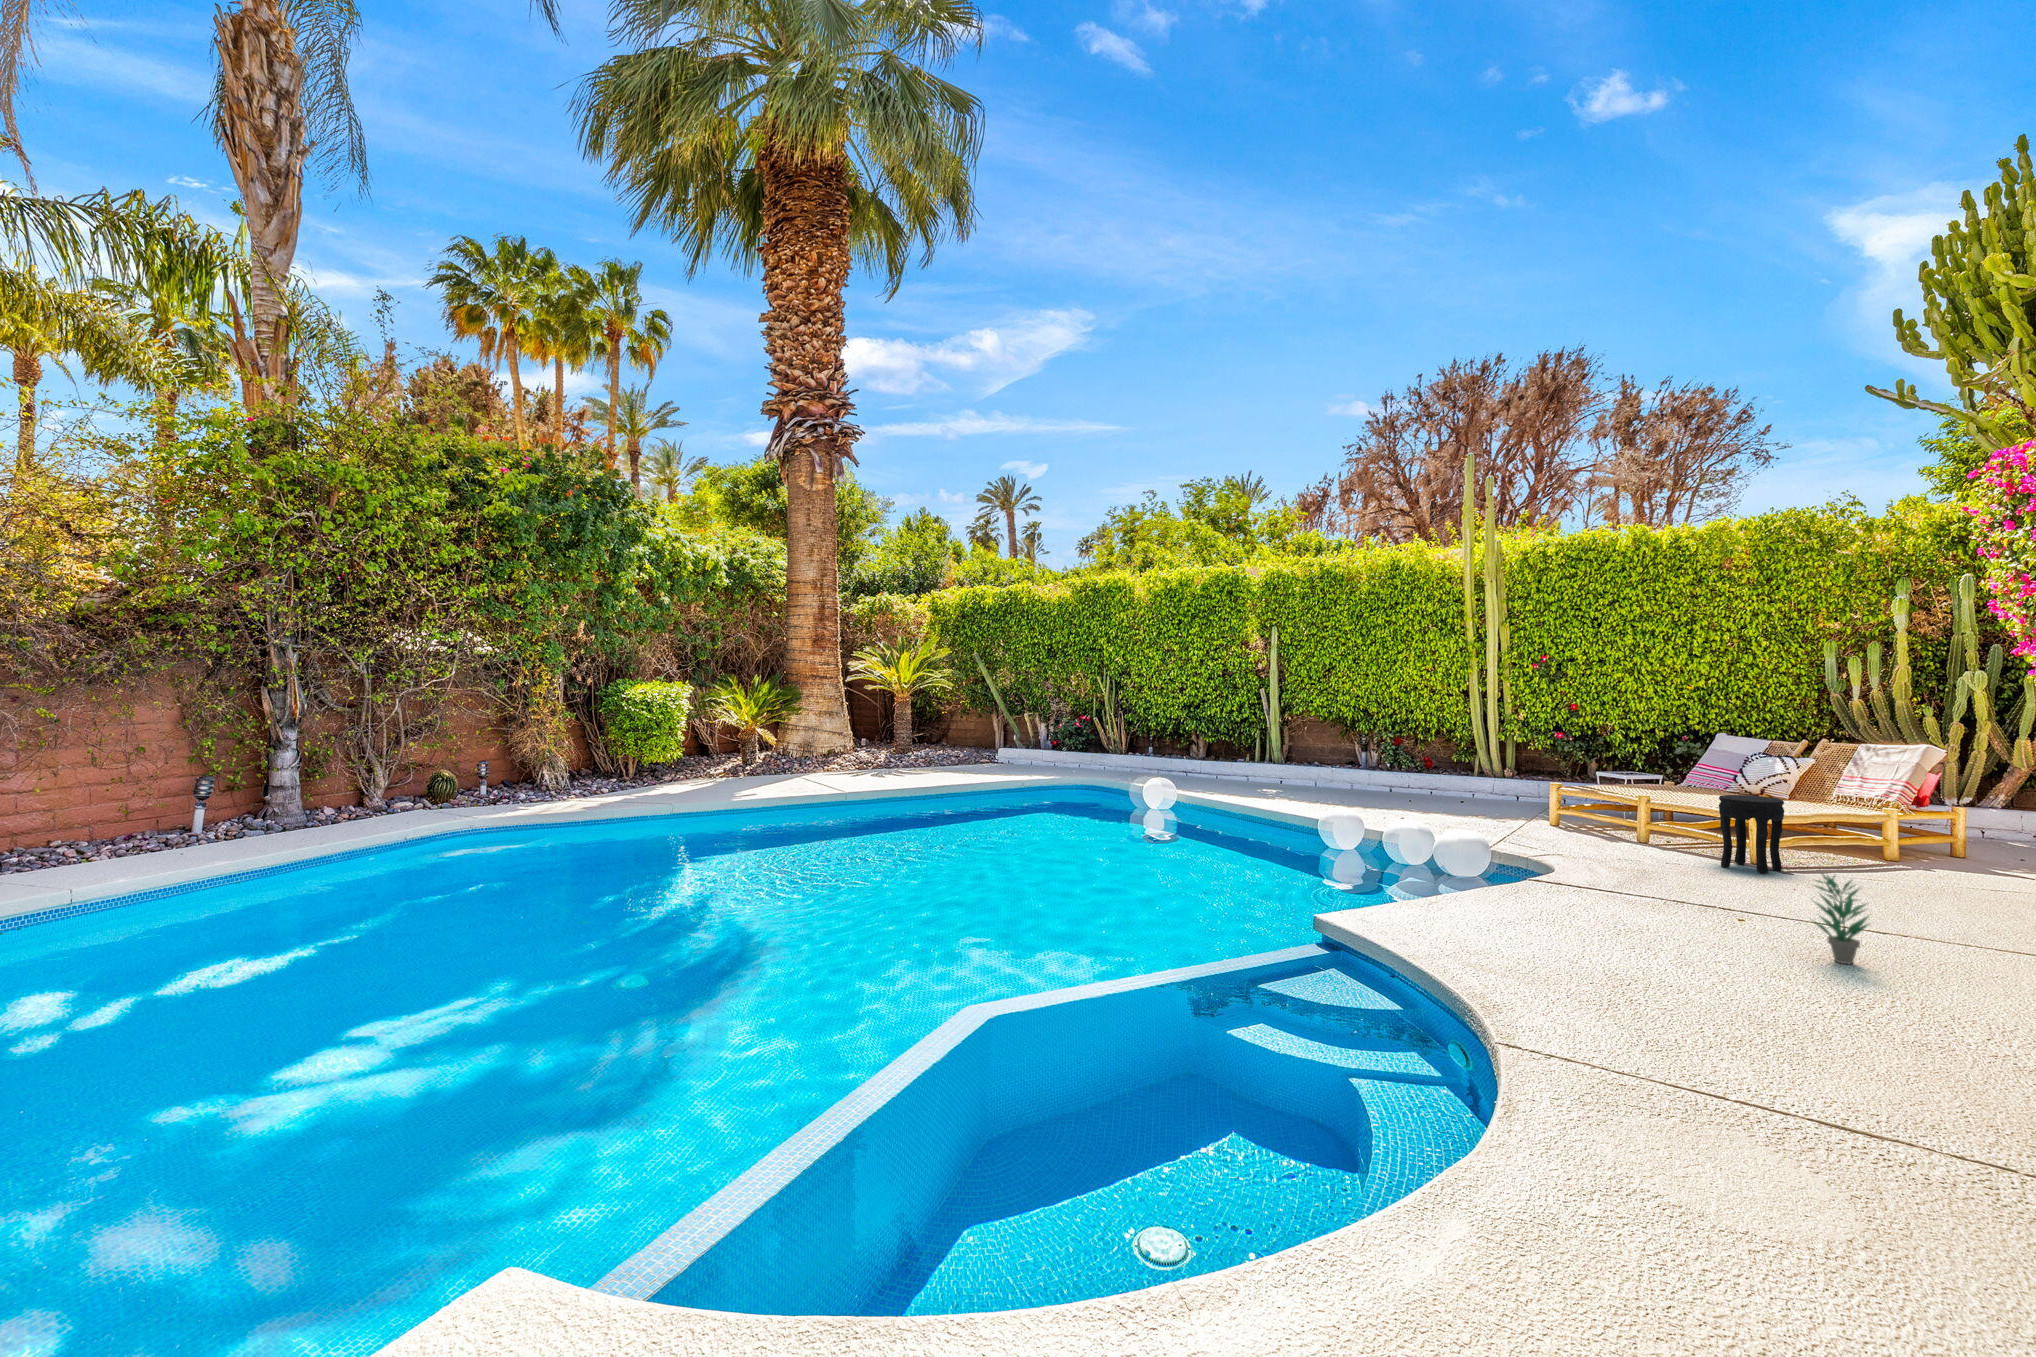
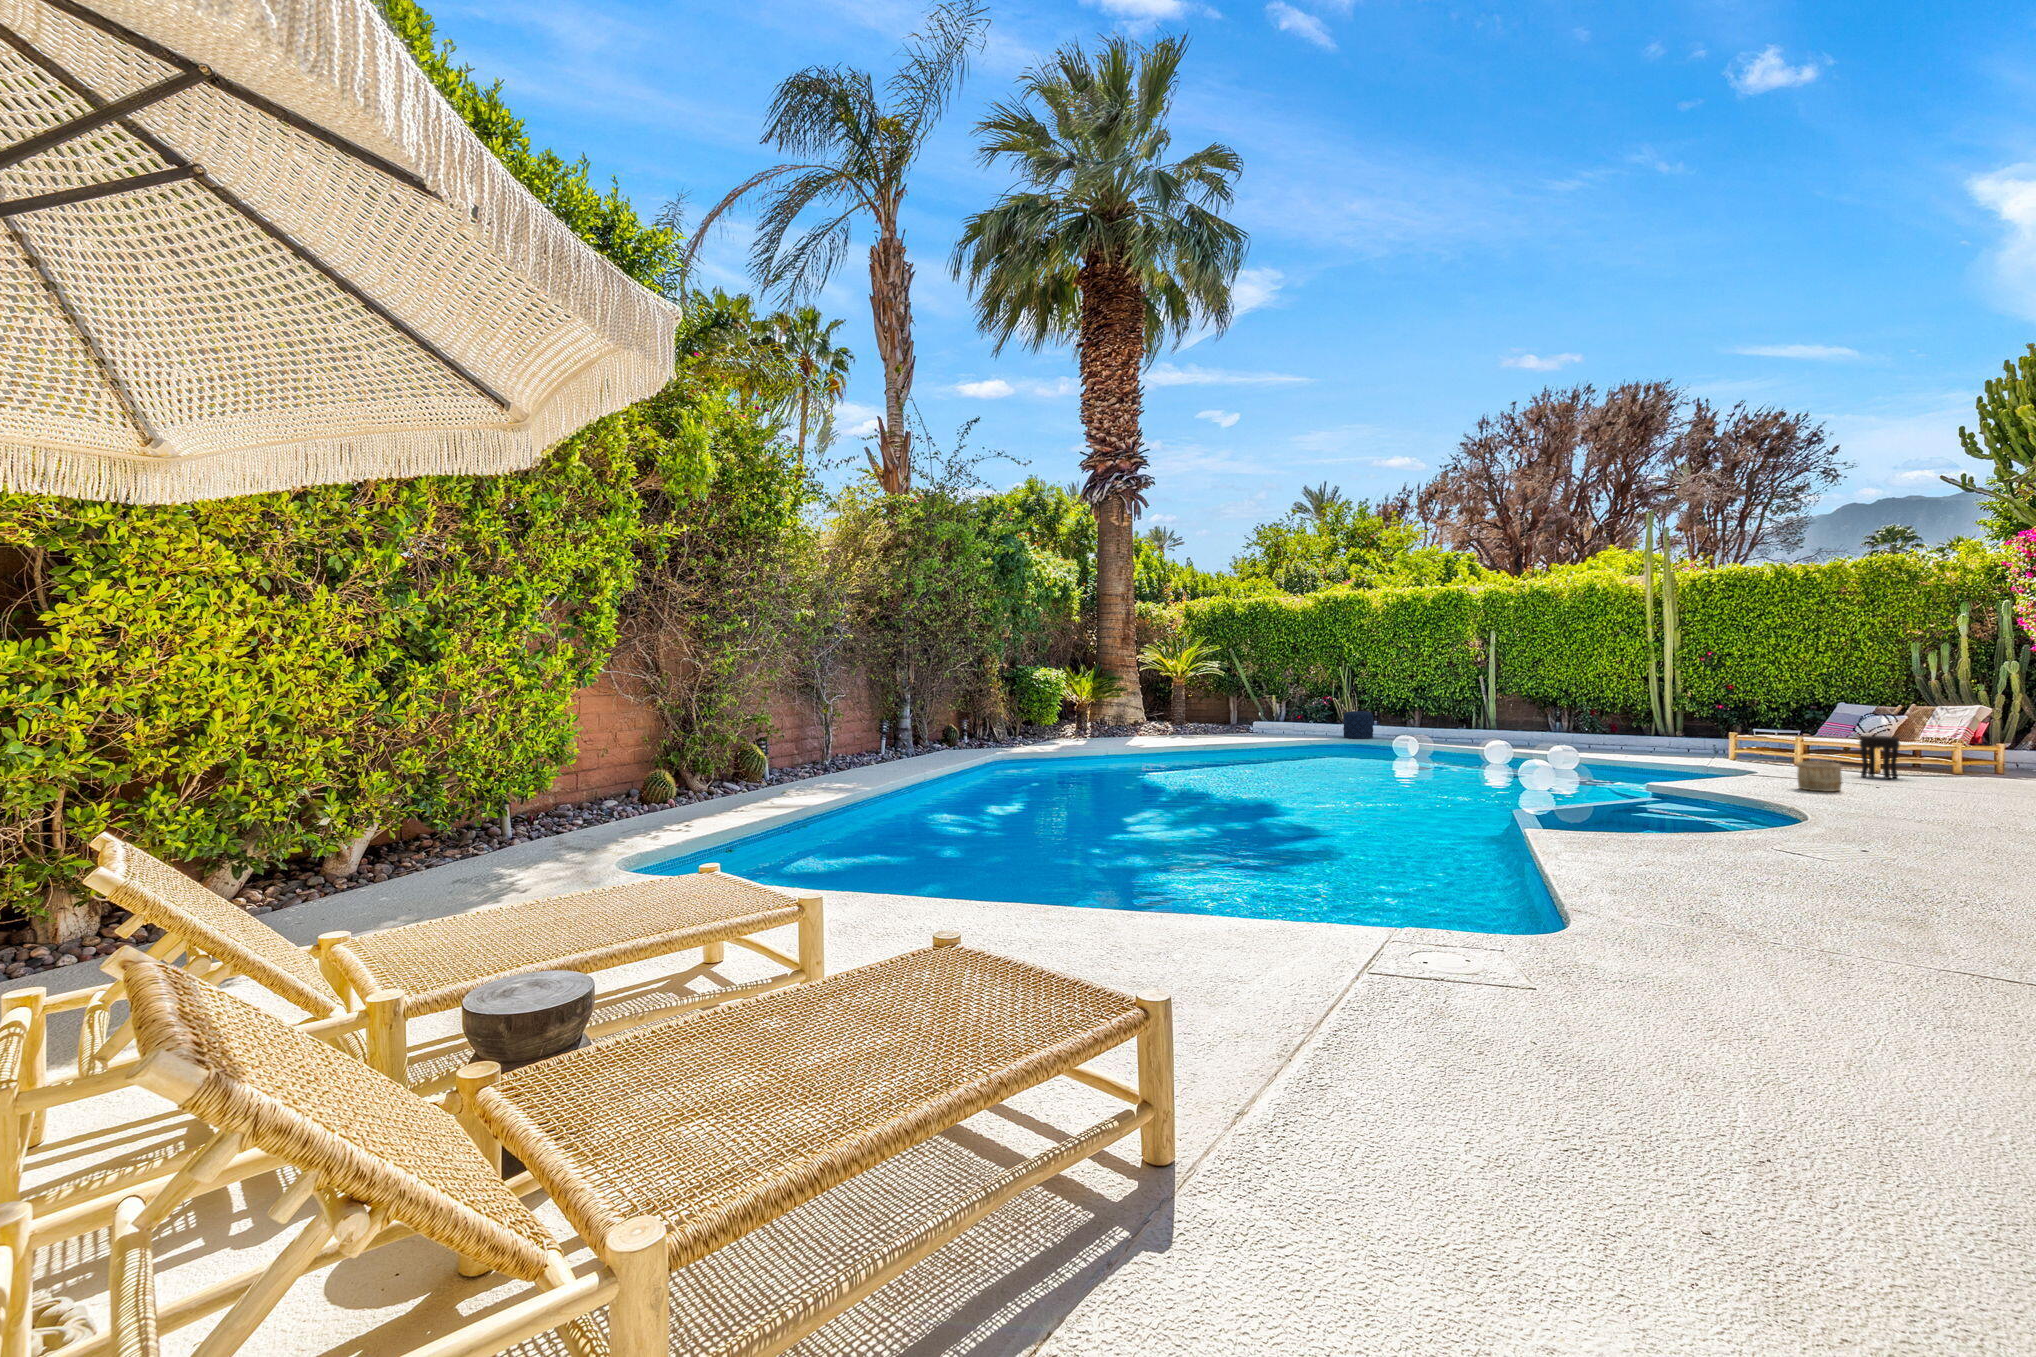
pouf: none [1088,735,1126,772] -> present [1343,711,1373,739]
wooden bucket: none [1587,850,1664,911] -> present [1797,761,1842,792]
potted plant: present [1813,874,1870,964] -> none [1928,761,1961,805]

